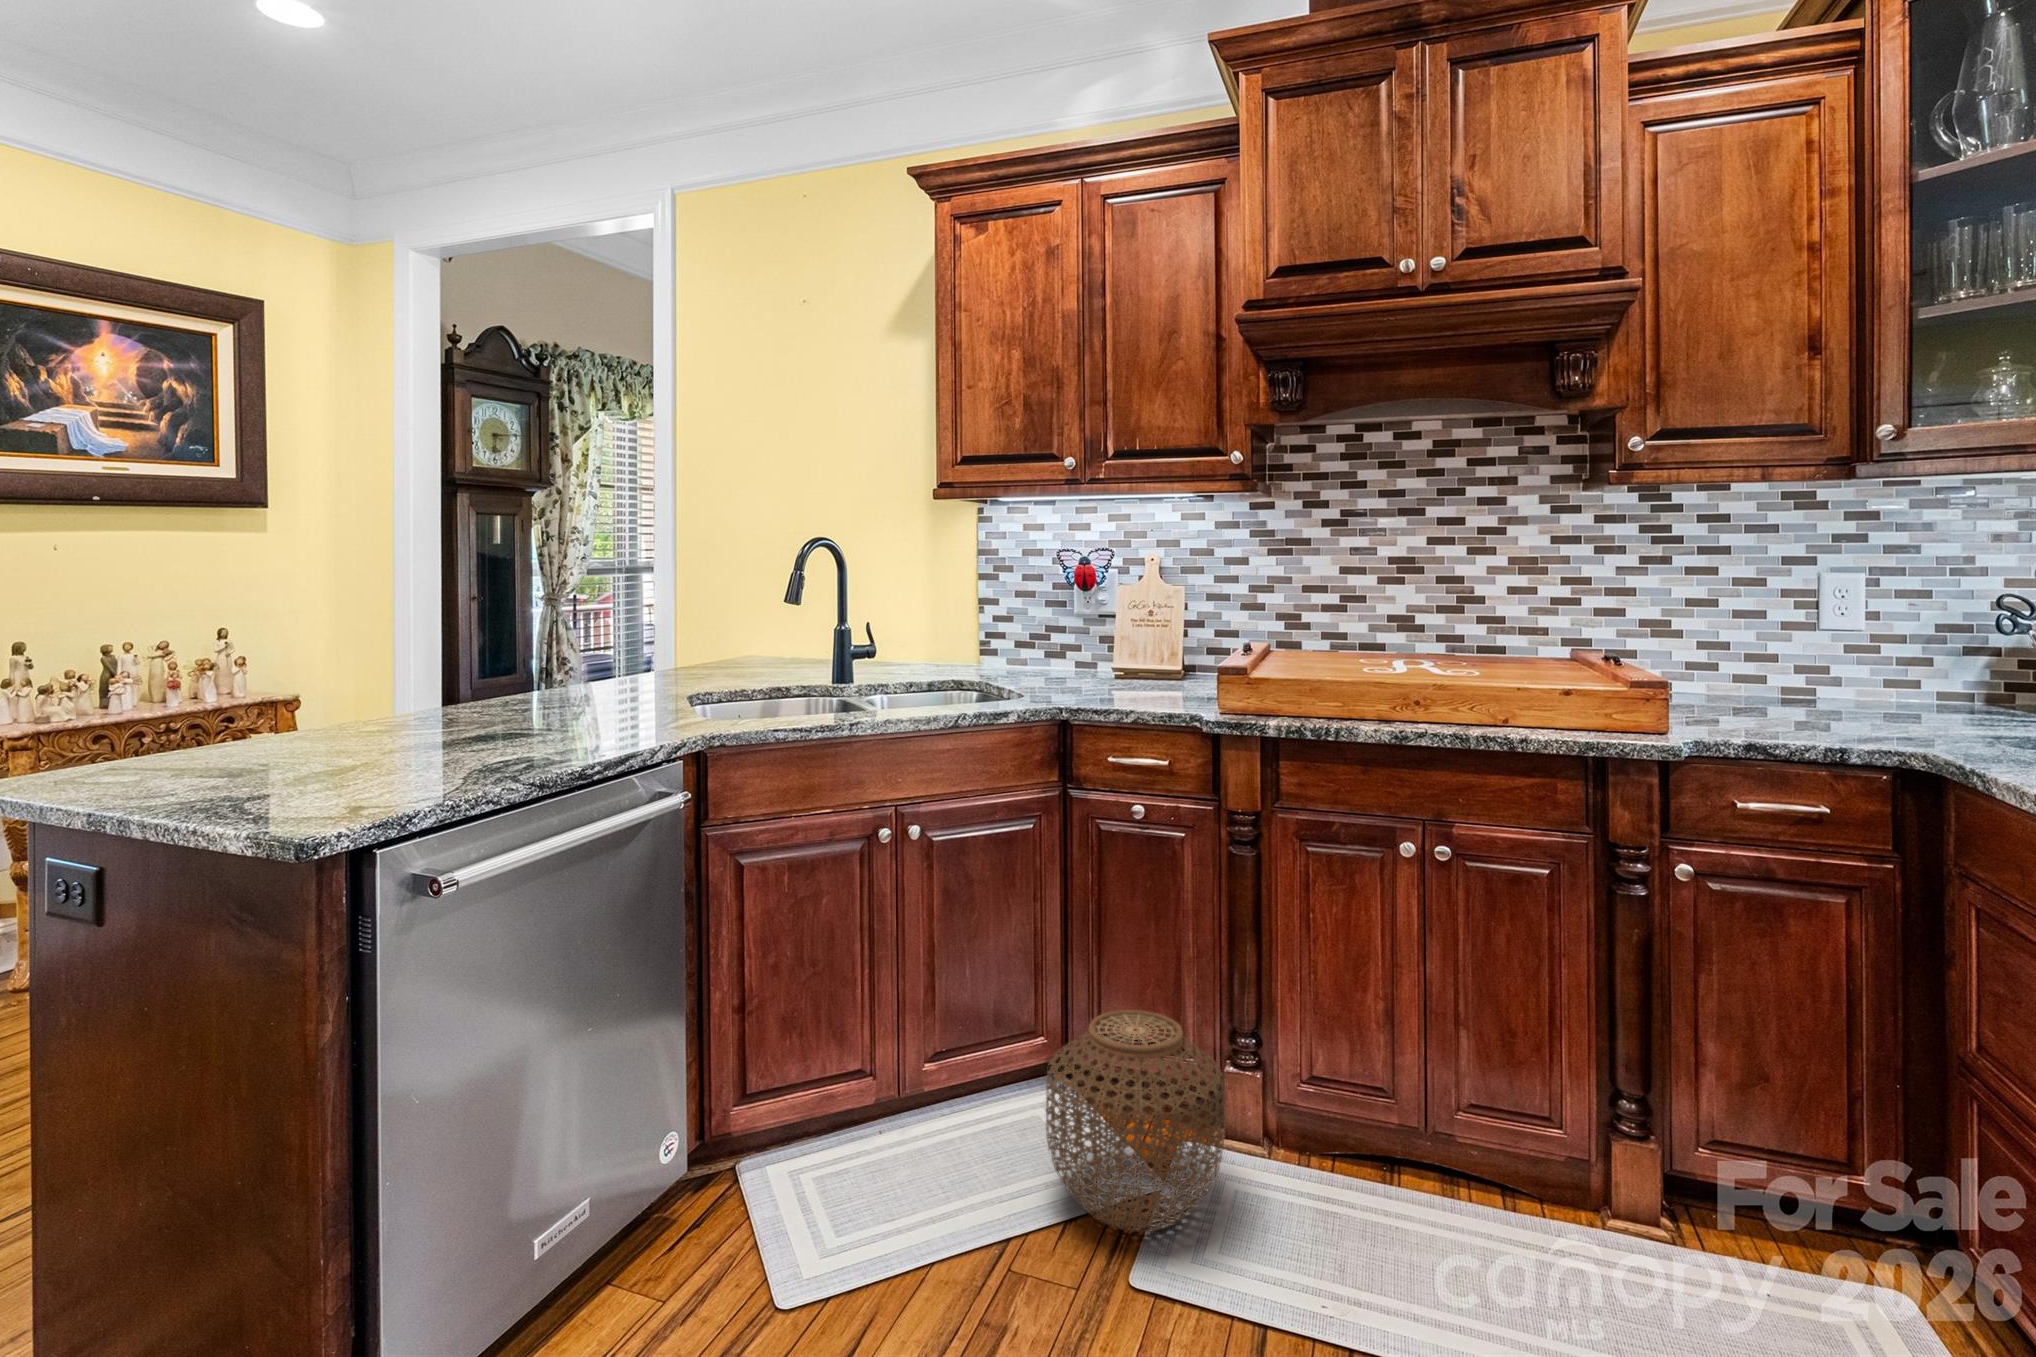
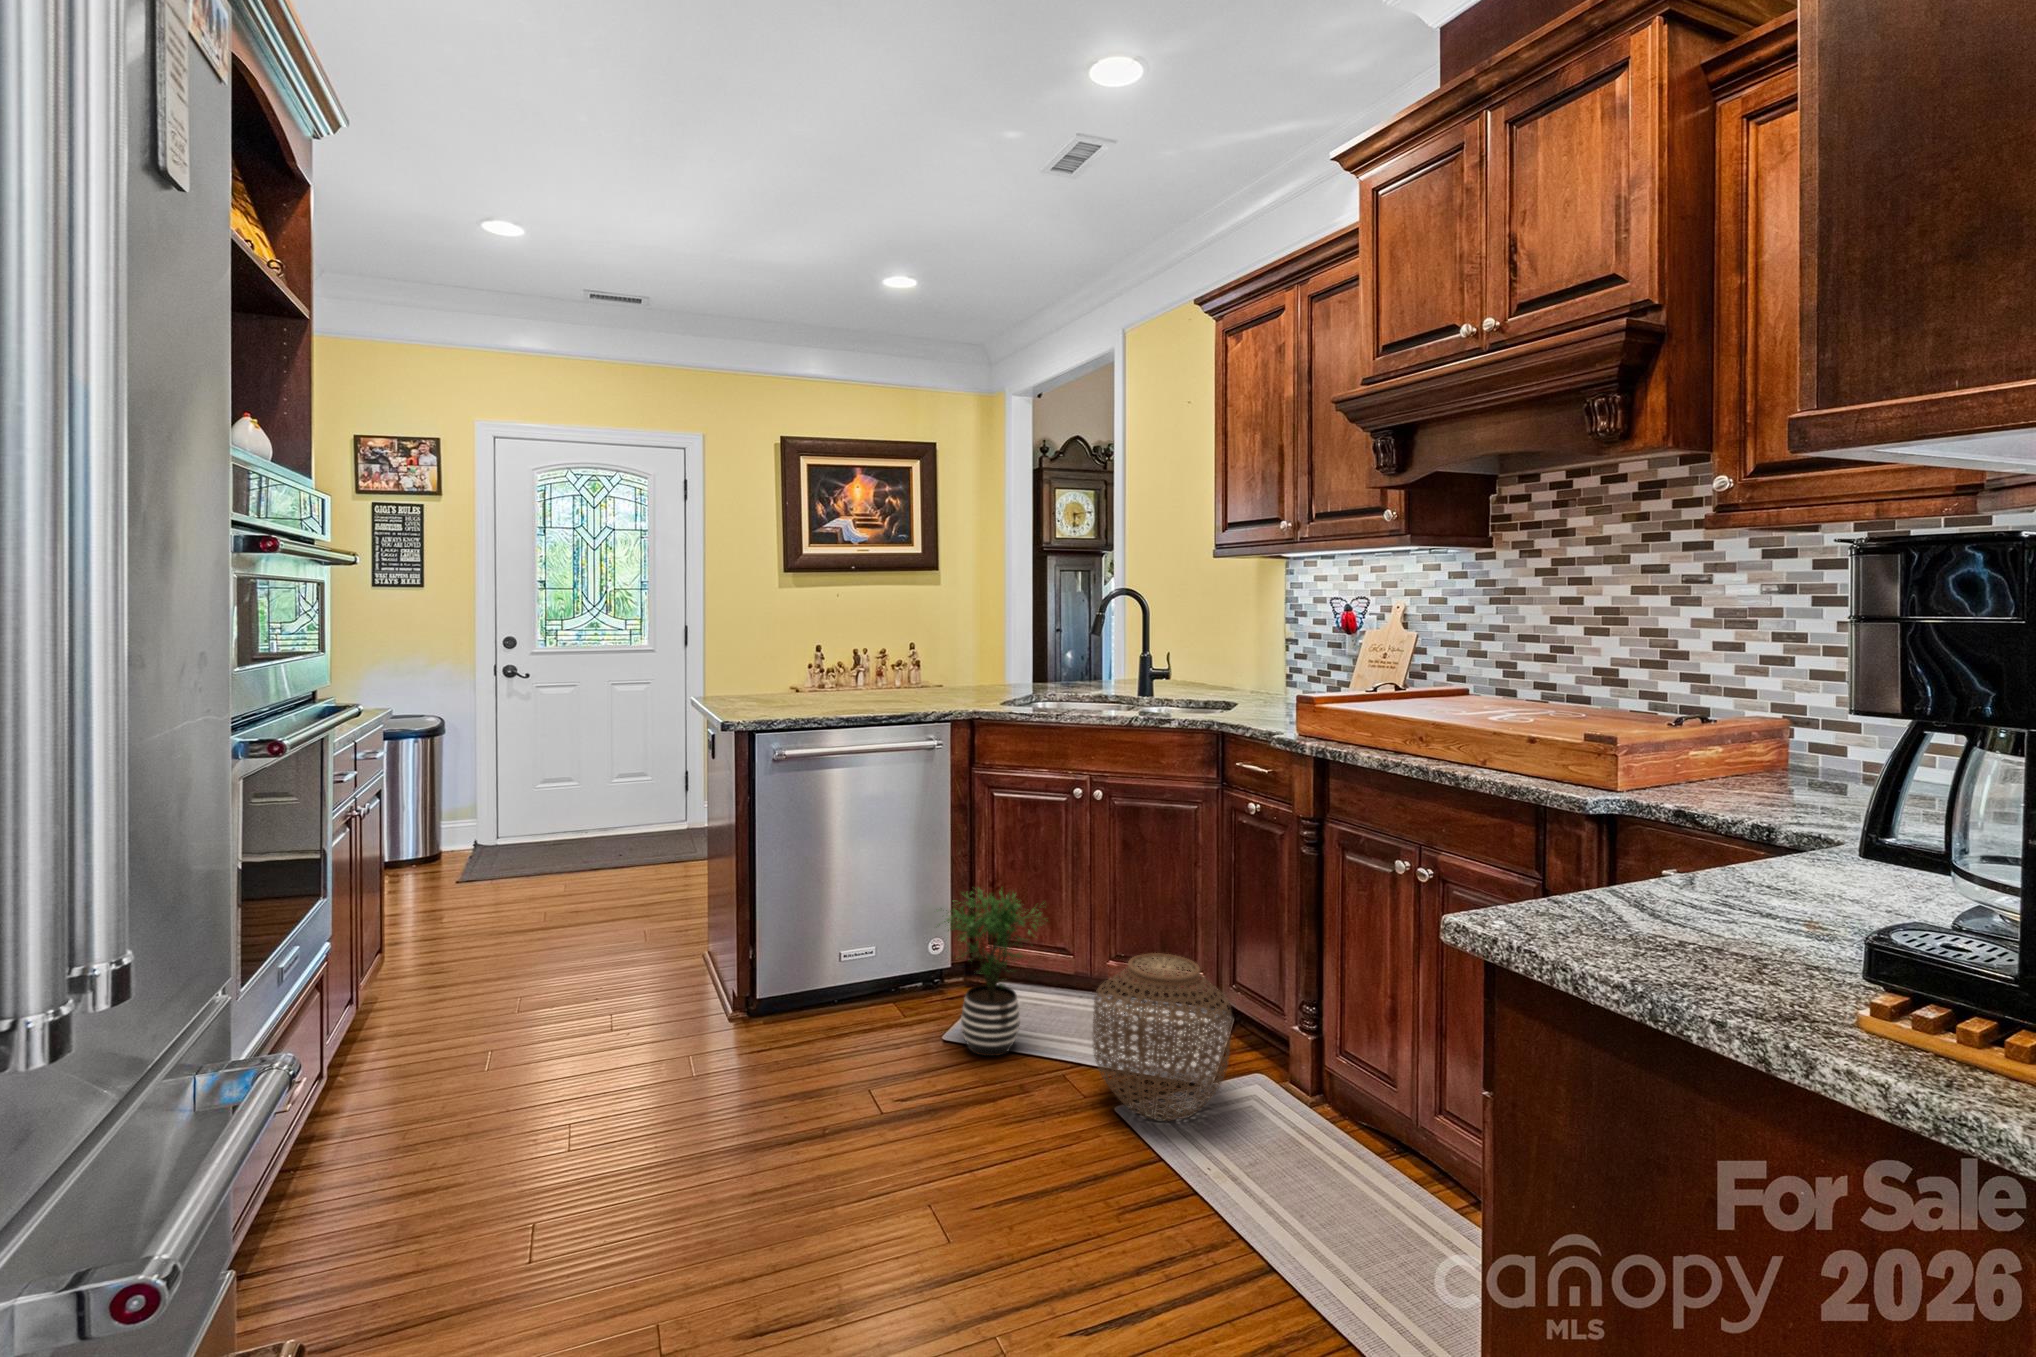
potted plant: none [757,983,937,1247] -> present [939,888,1046,1056]

